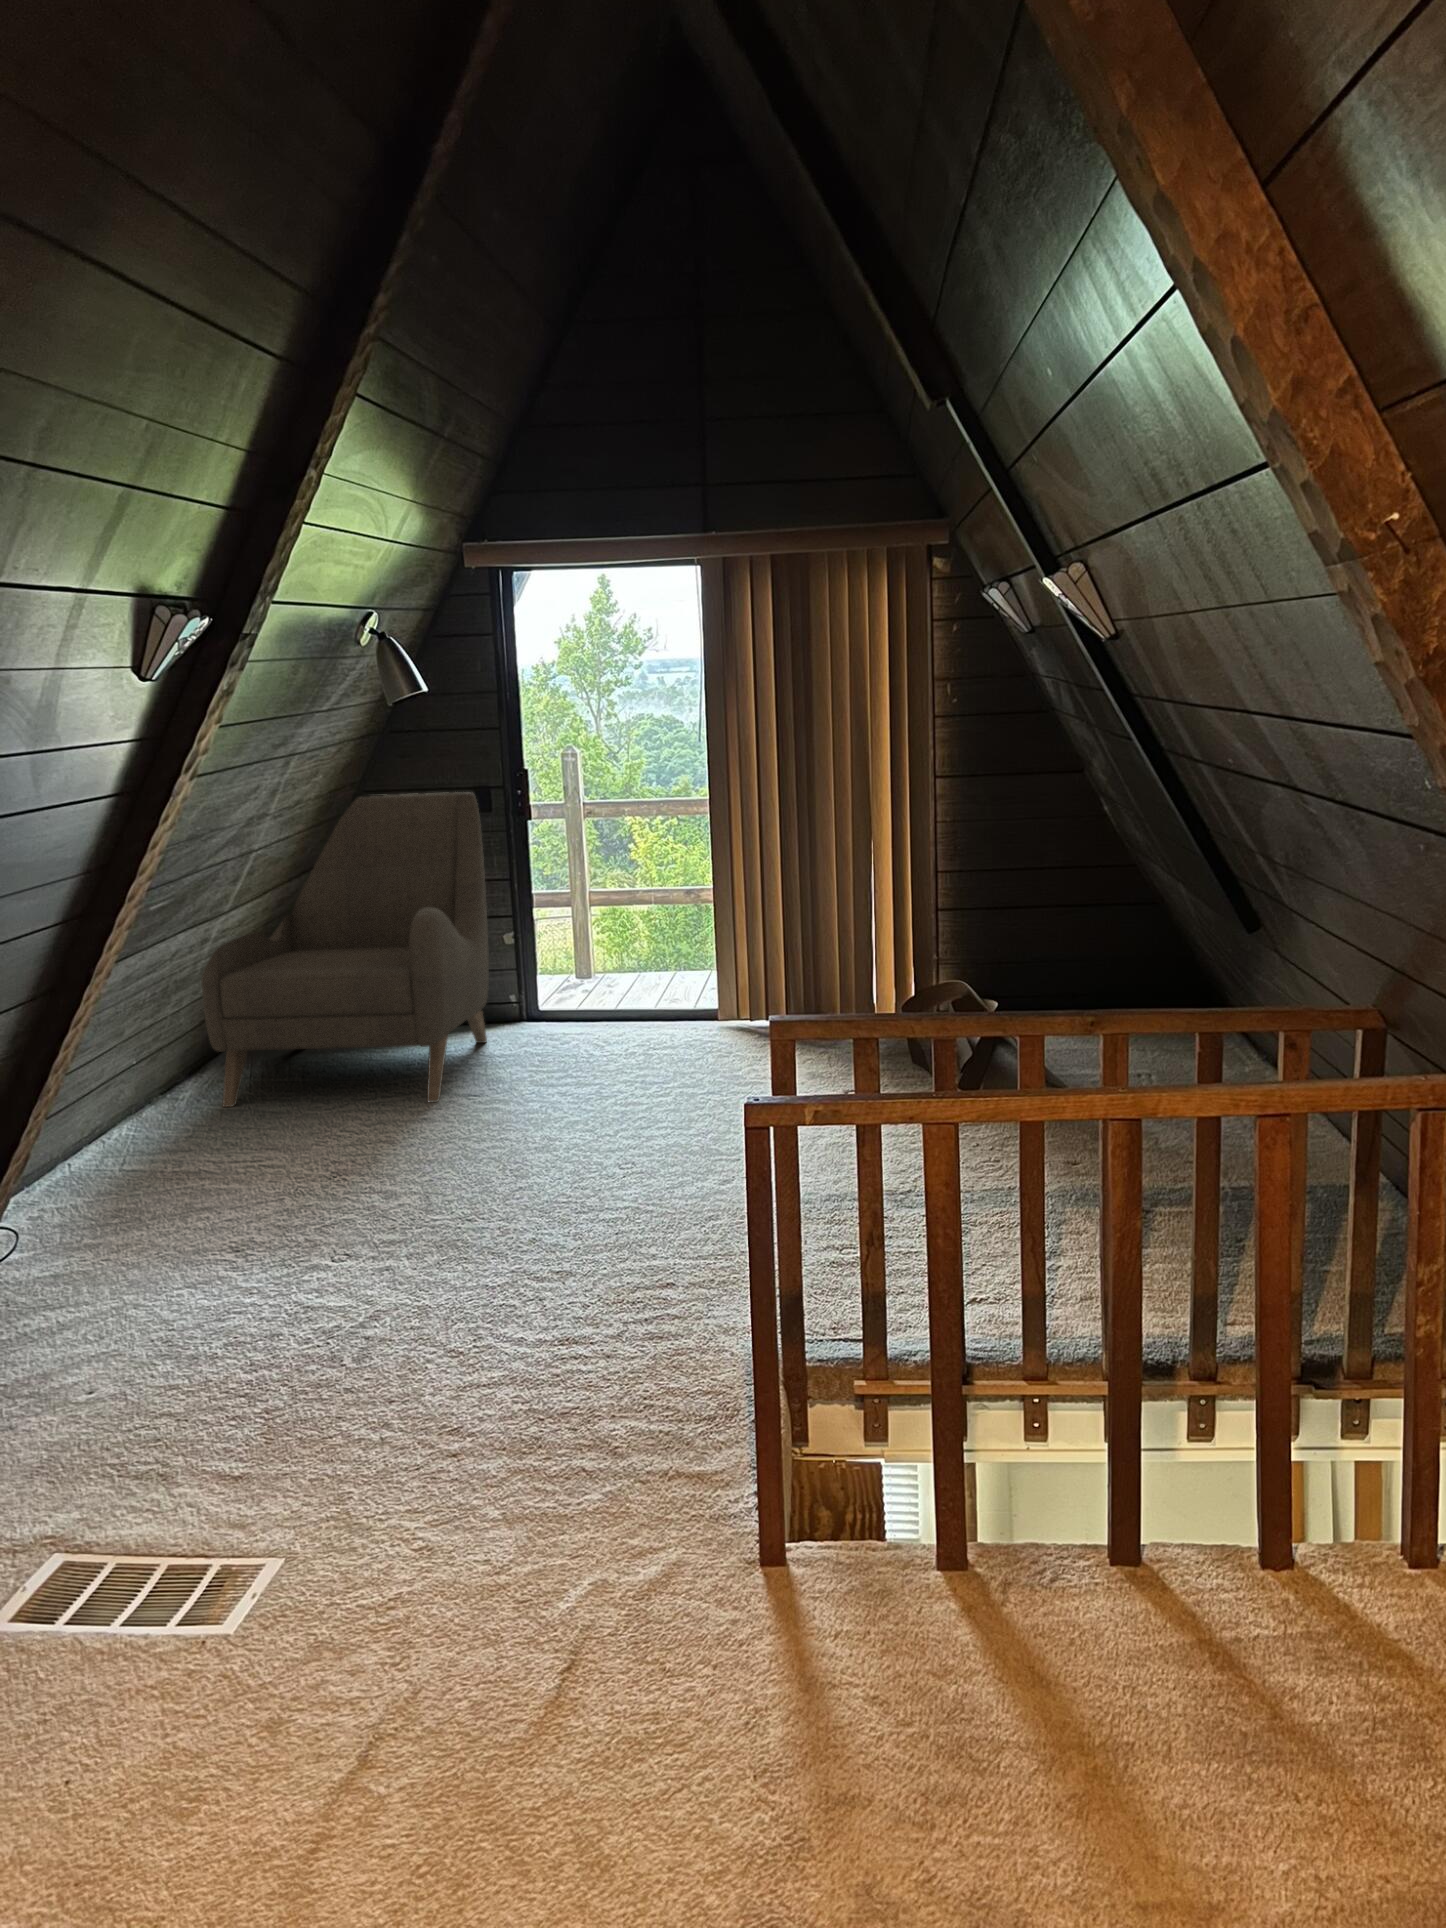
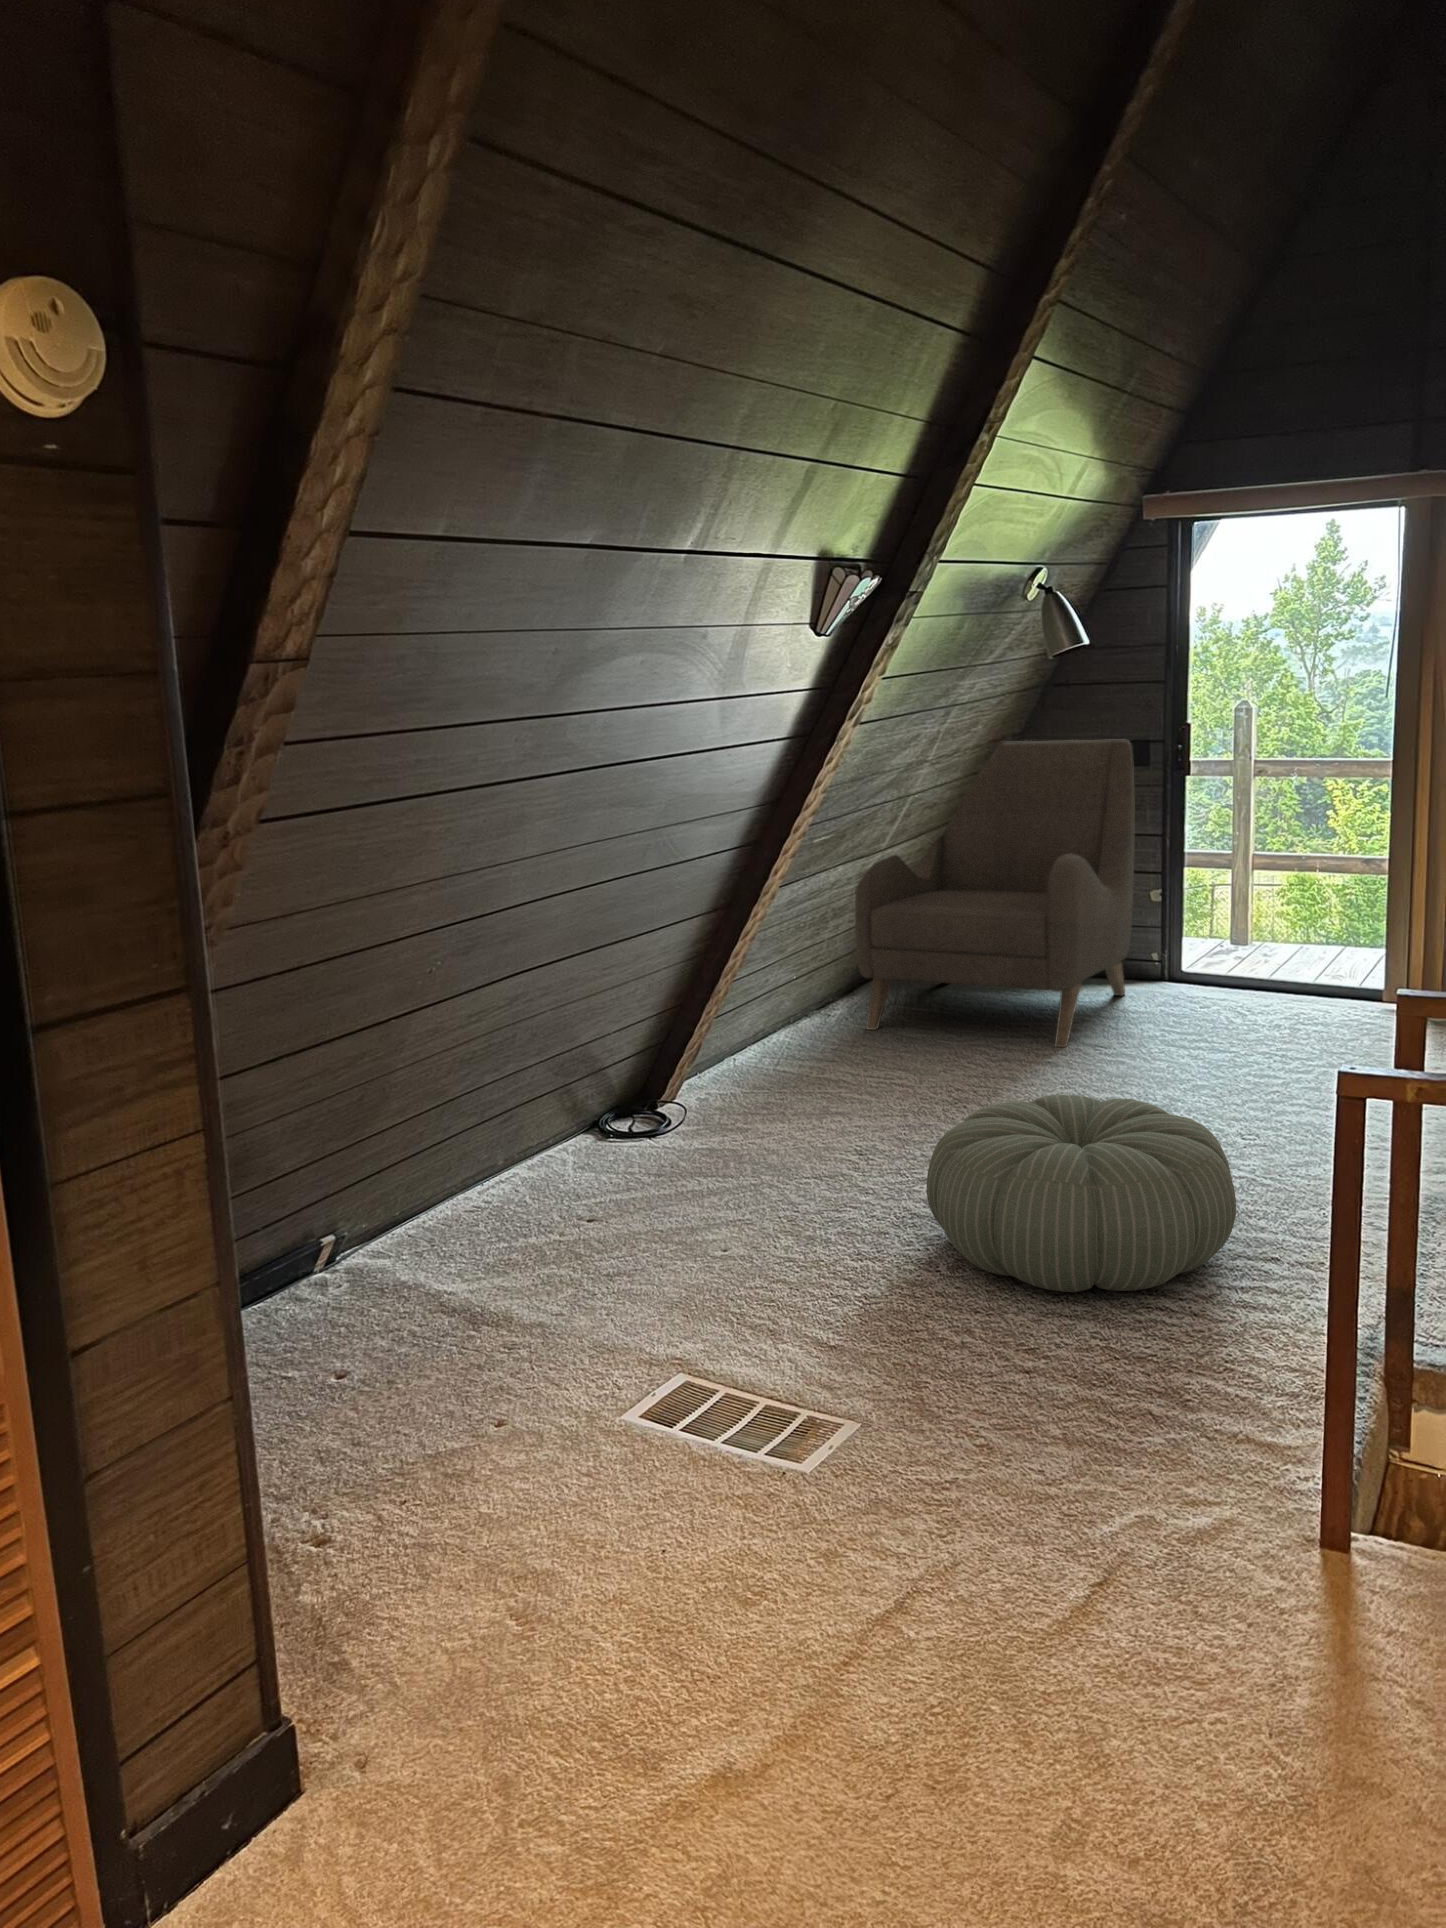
pouf: none [324,1151,633,1360] -> present [927,1095,1236,1292]

